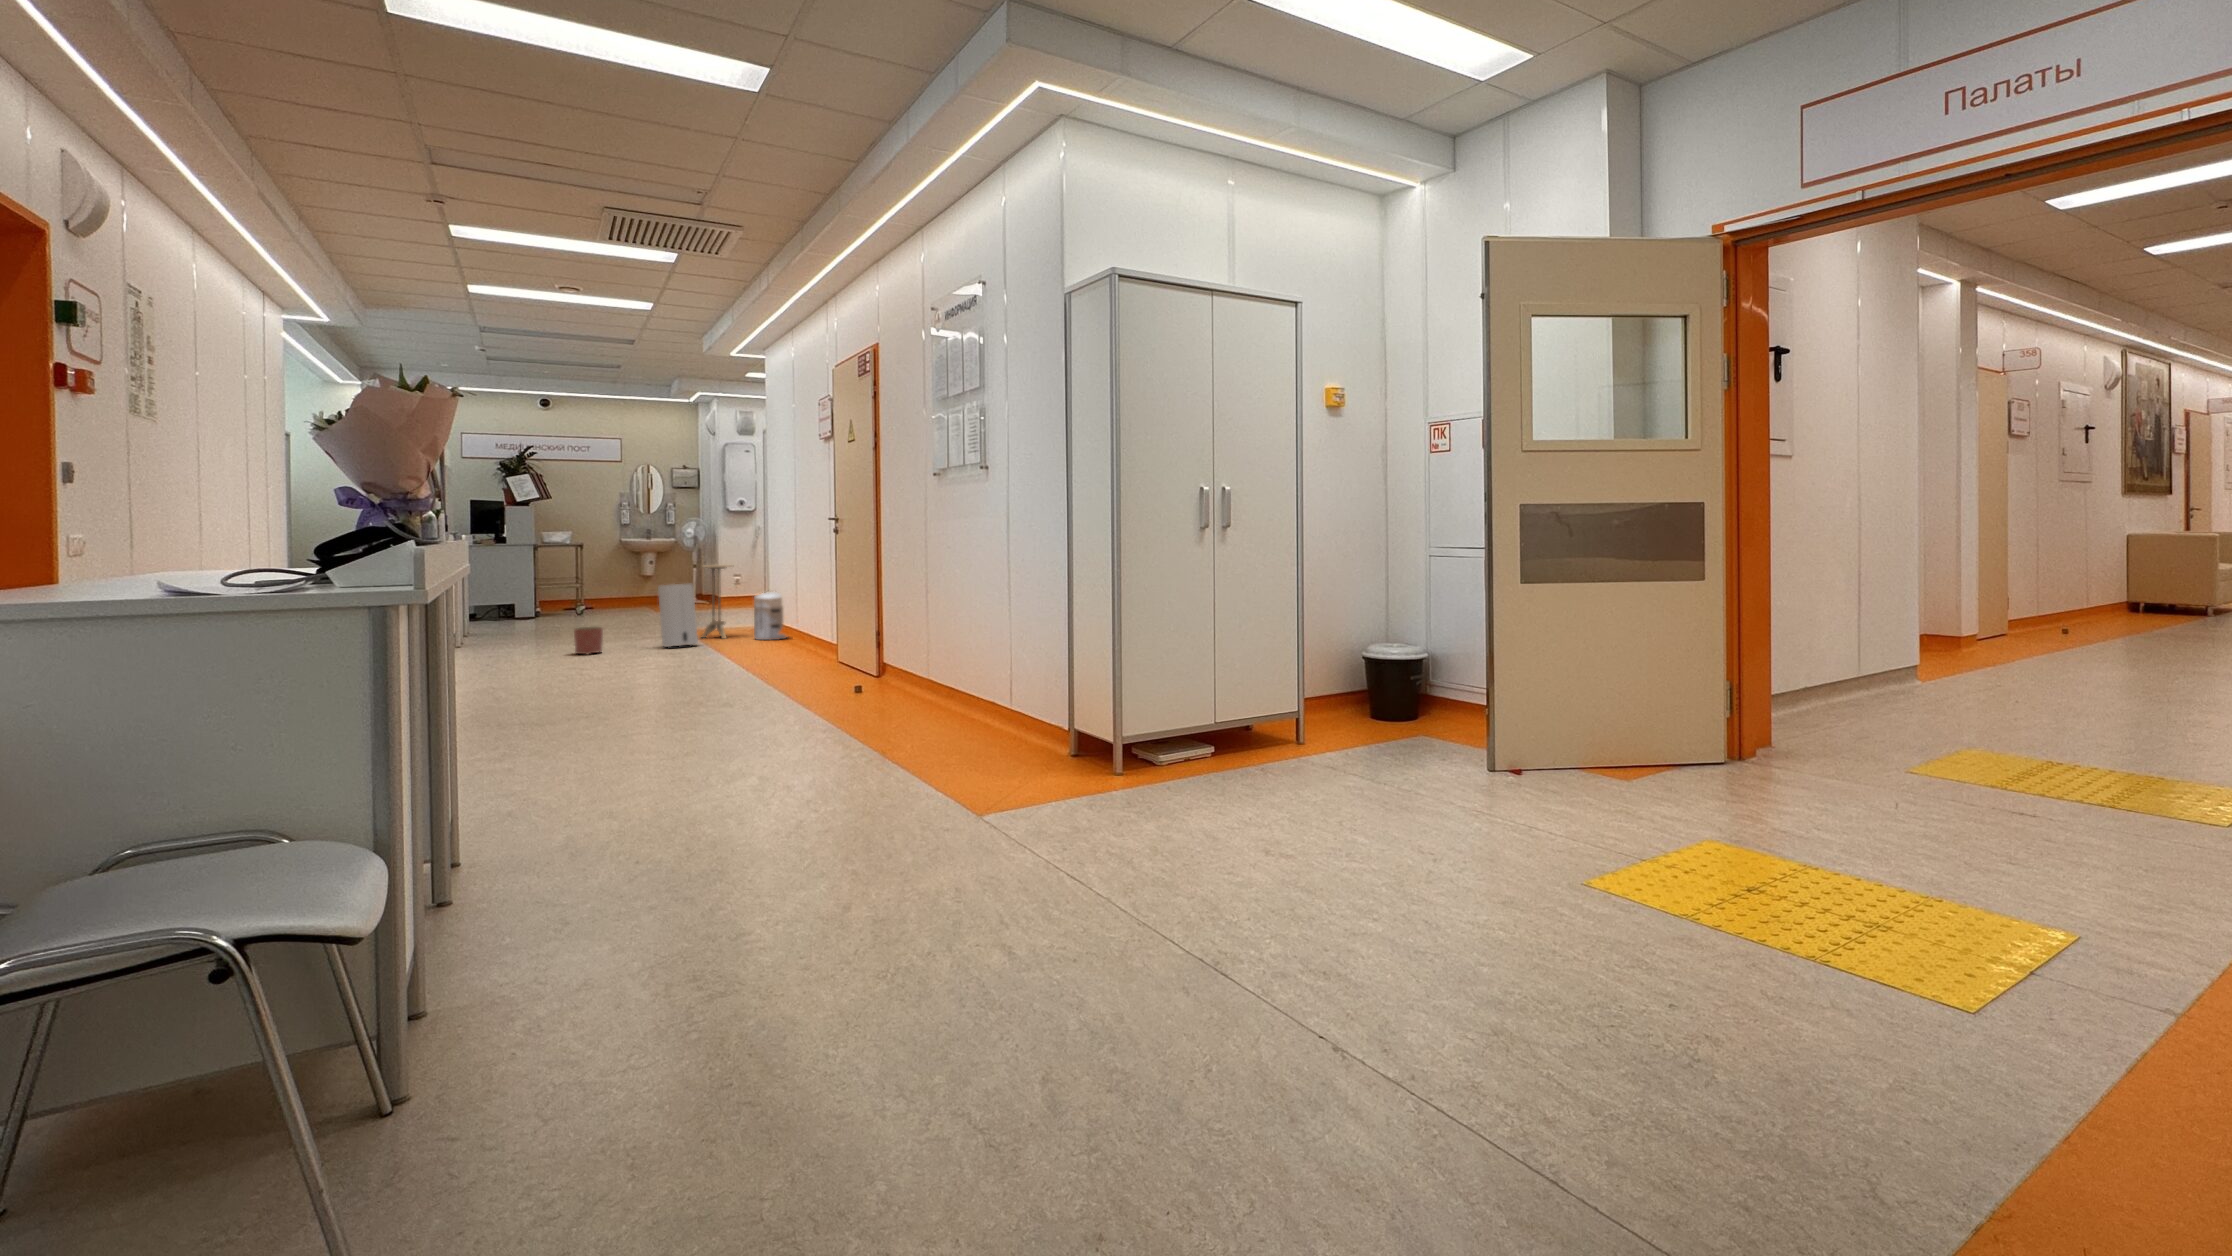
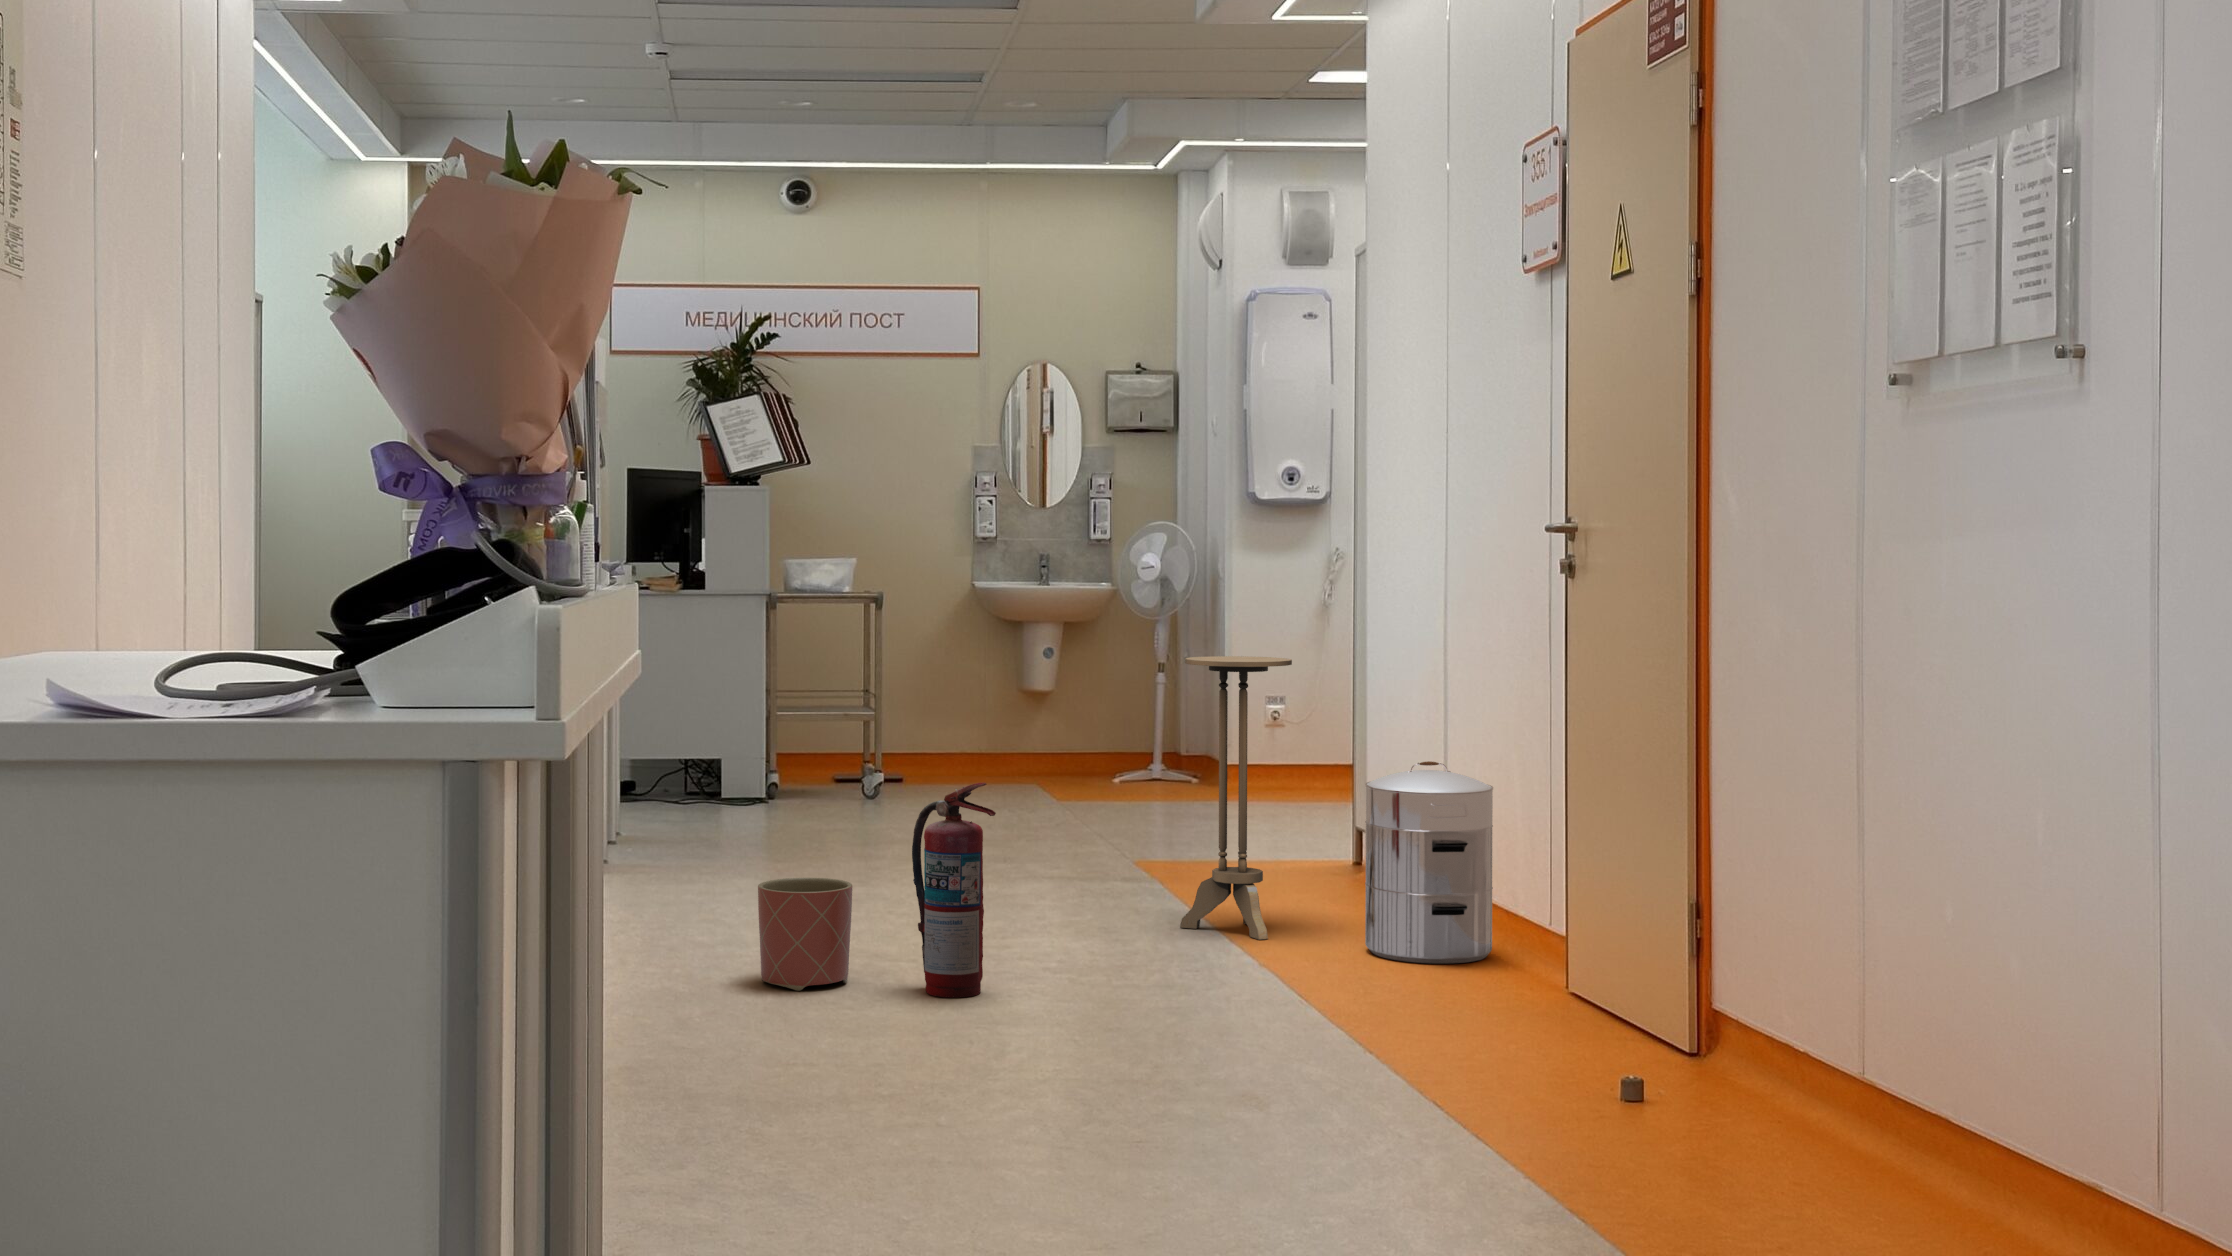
air purifier: present [658,584,698,647] -> none [1038,727,1173,977]
fire extinguisher: none [622,599,647,653] -> present [912,783,996,998]

